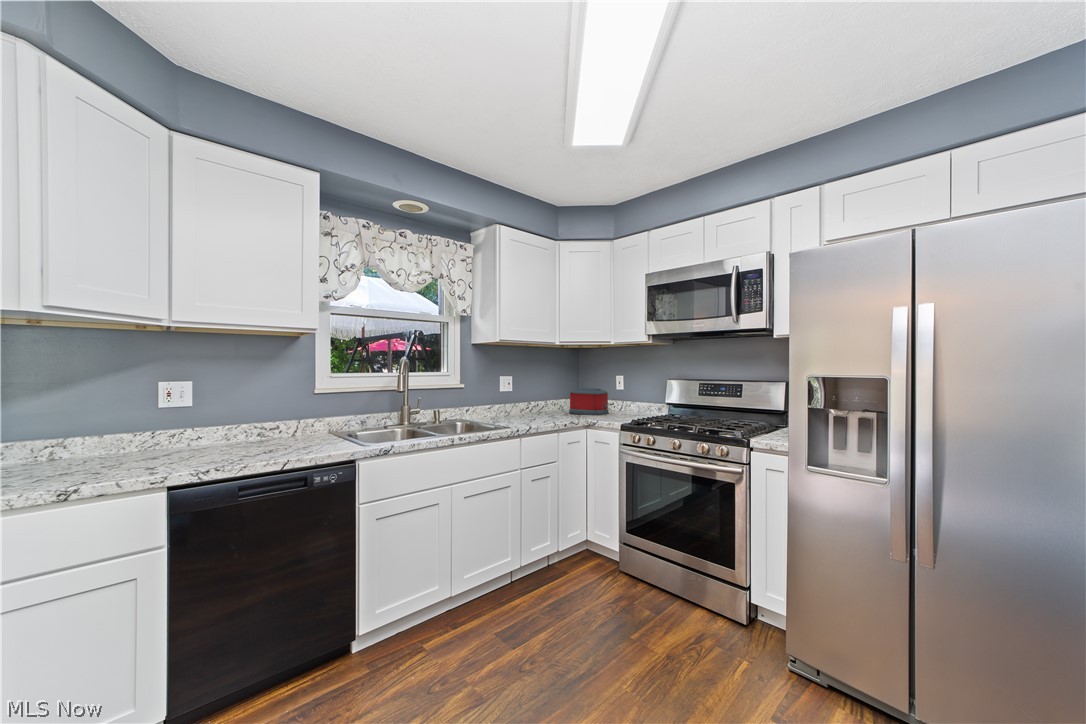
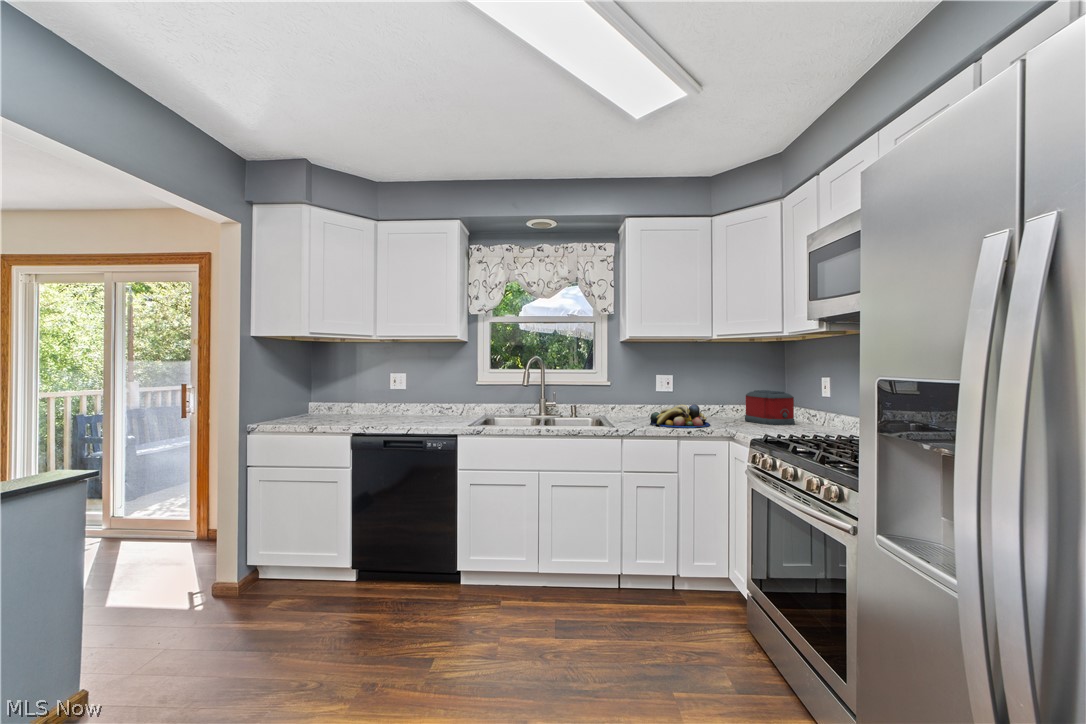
fruit bowl: none [522,402,573,424] -> present [650,404,710,428]

